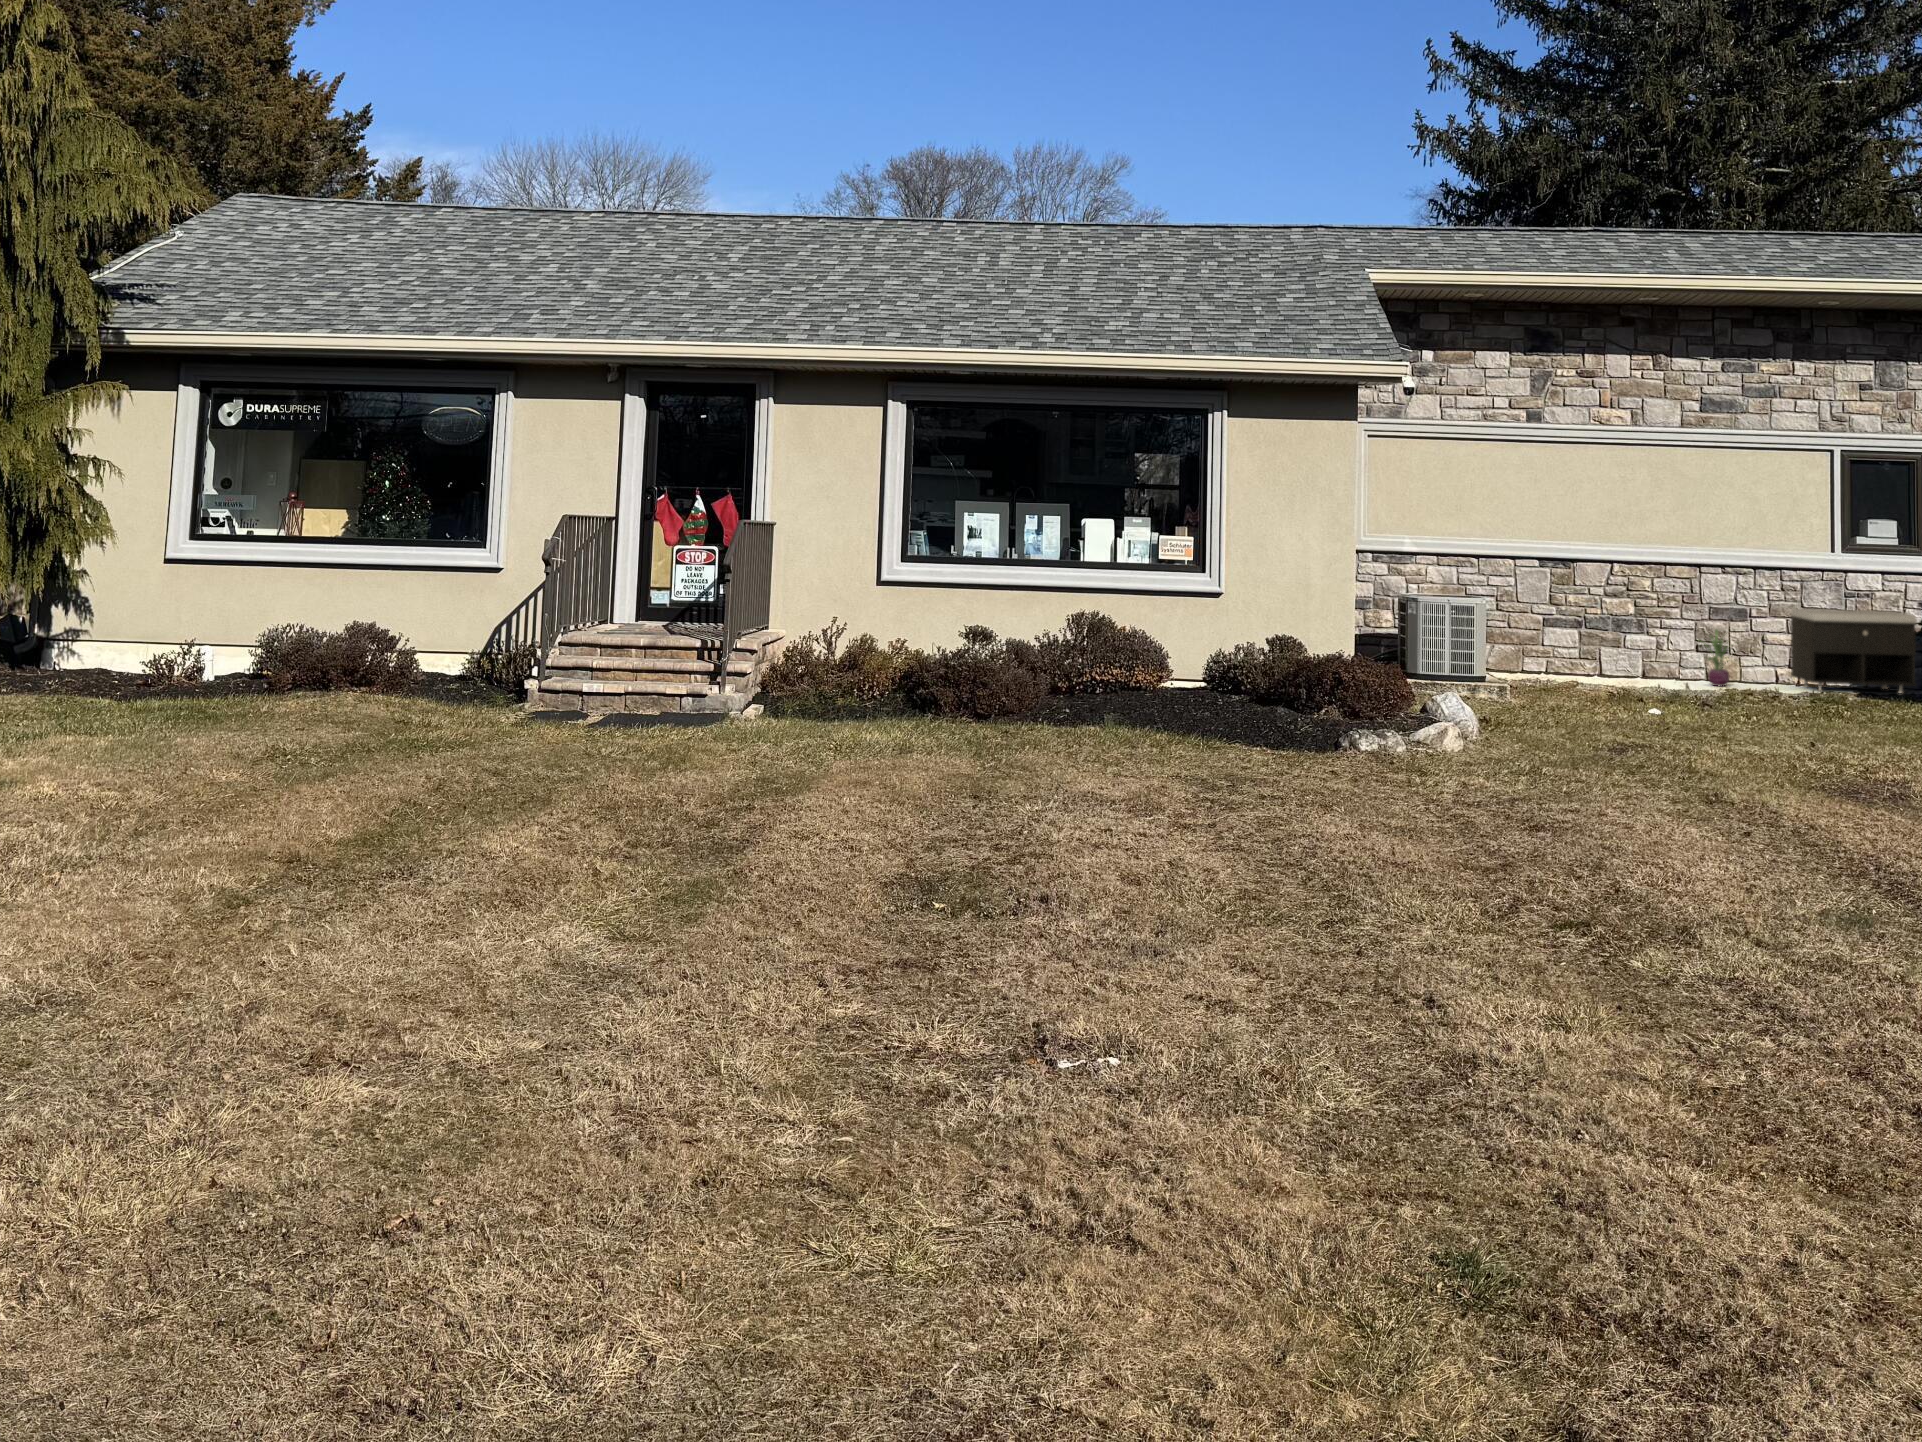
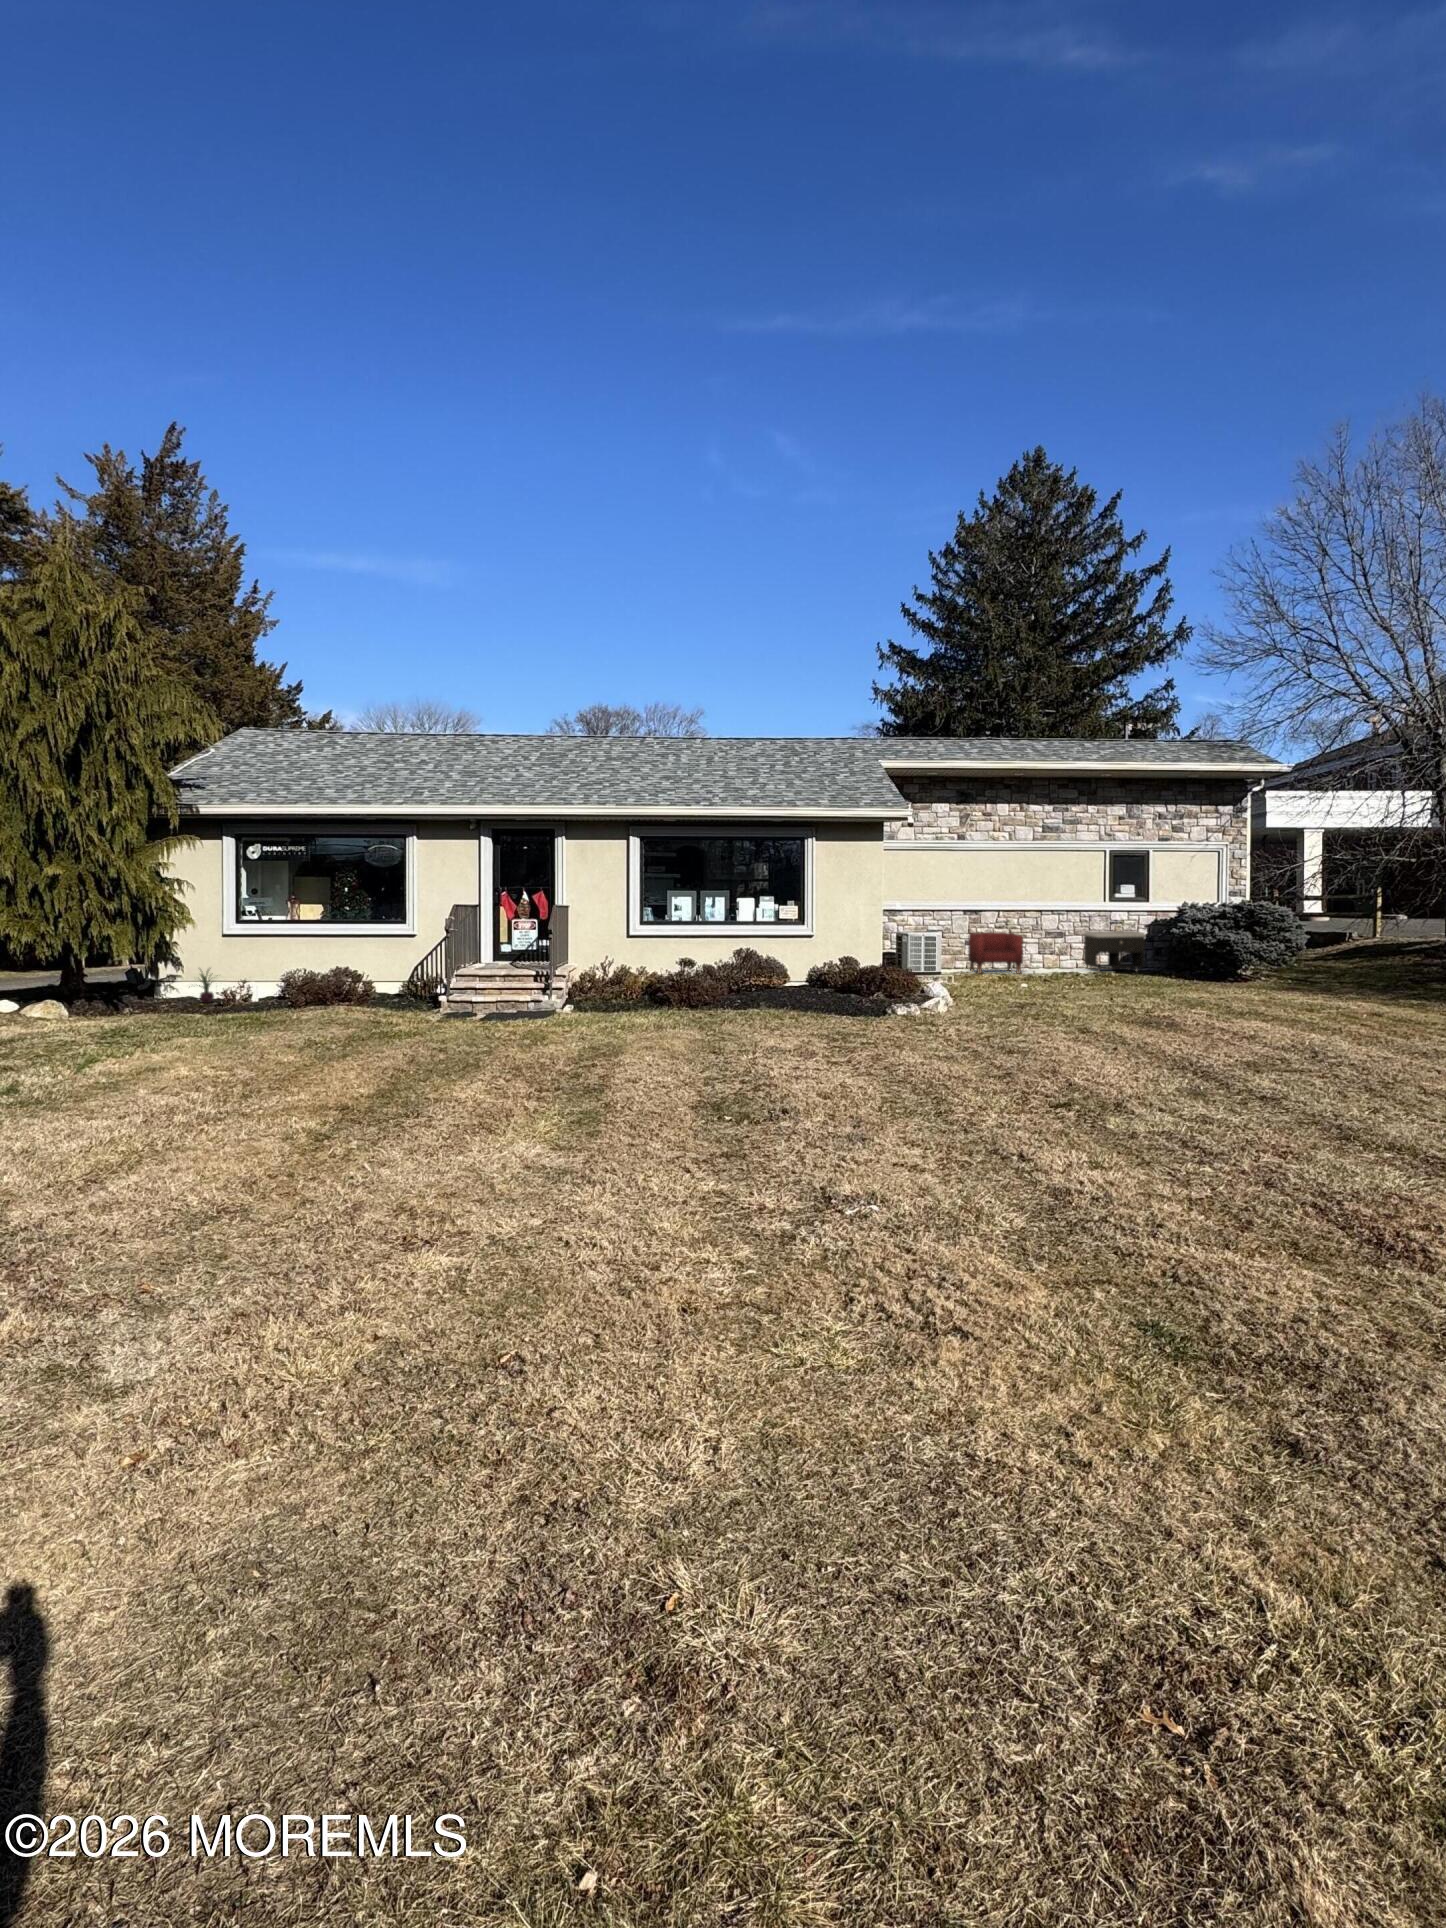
armchair: none [1552,603,1659,688] -> present [968,932,1023,974]
decorative plant: present [1706,630,1730,686] -> present [199,969,214,1003]

